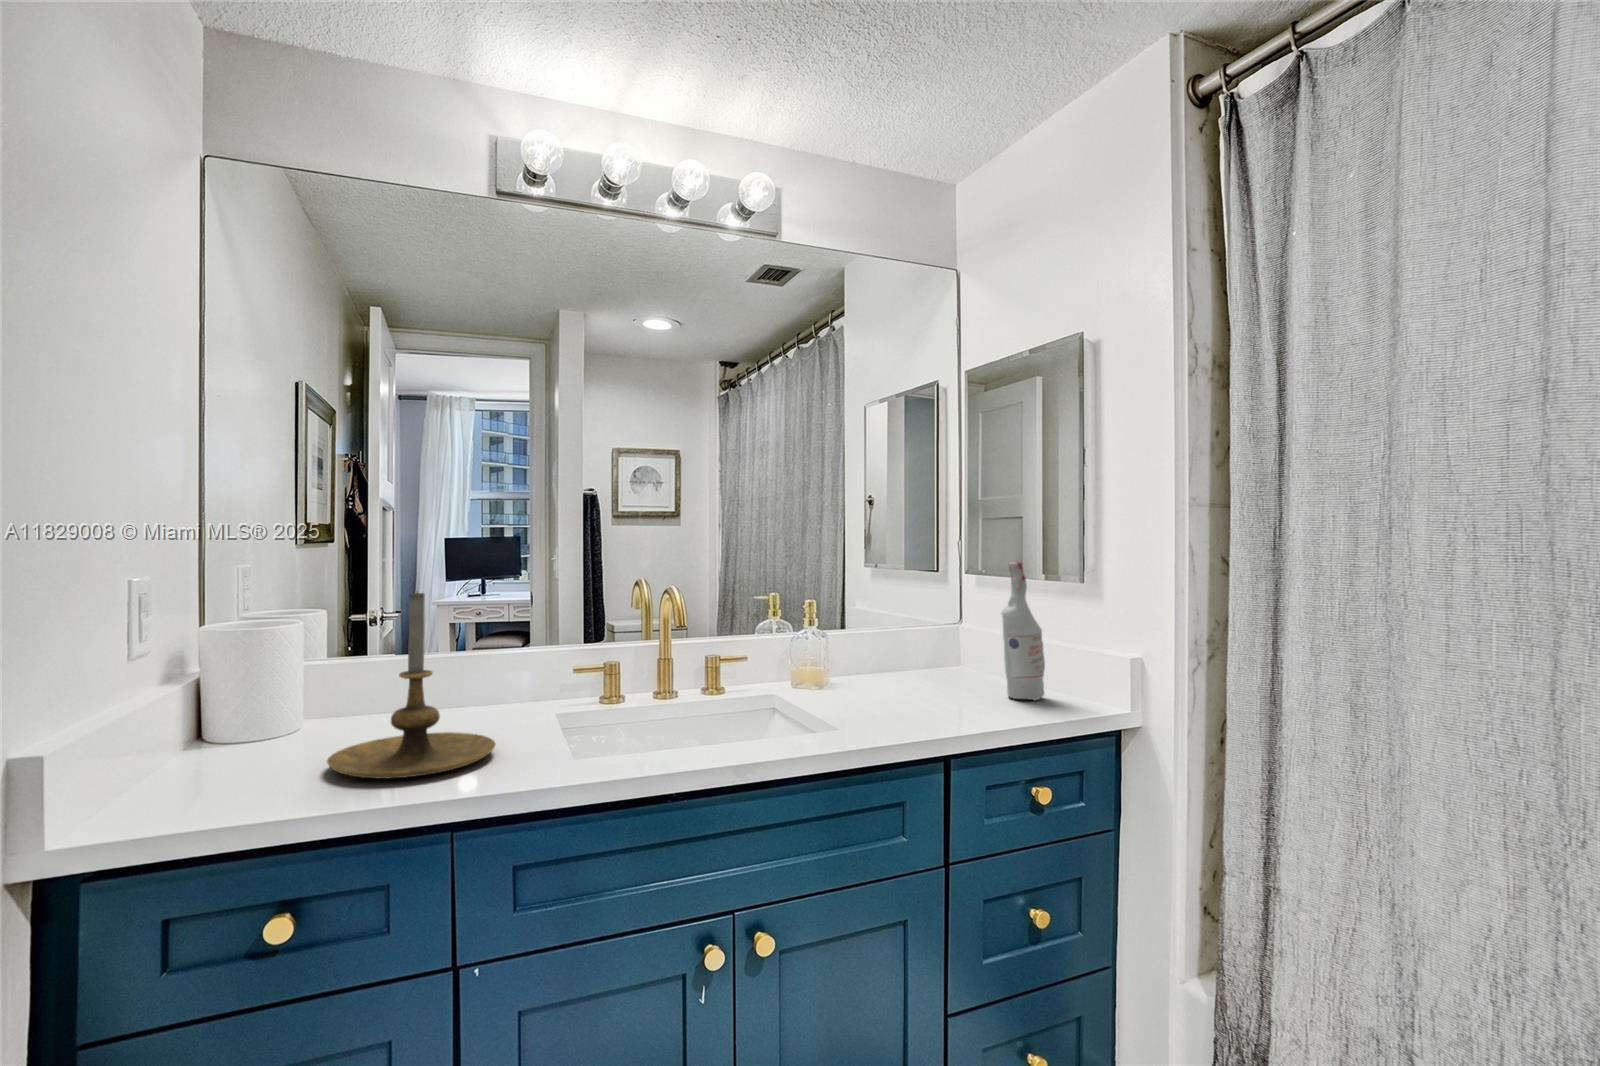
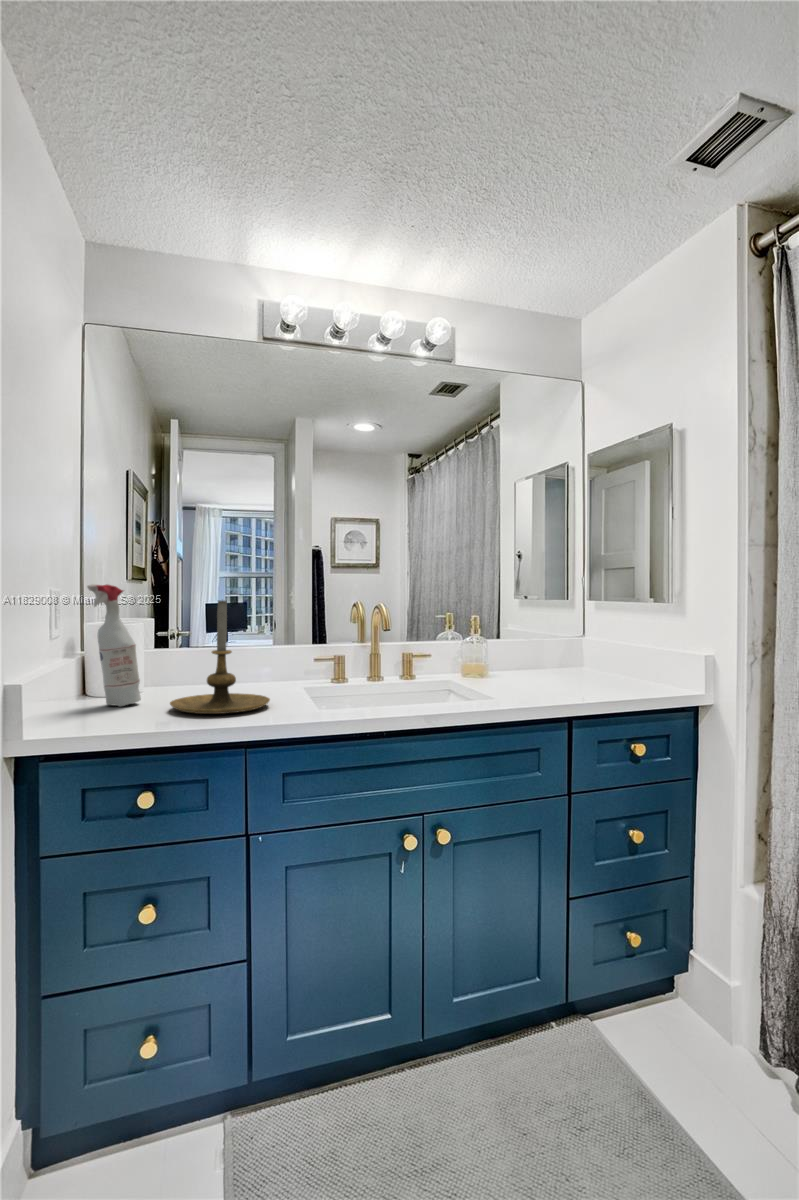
spray bottle: present [1001,561,1045,701] -> present [87,584,141,706]

